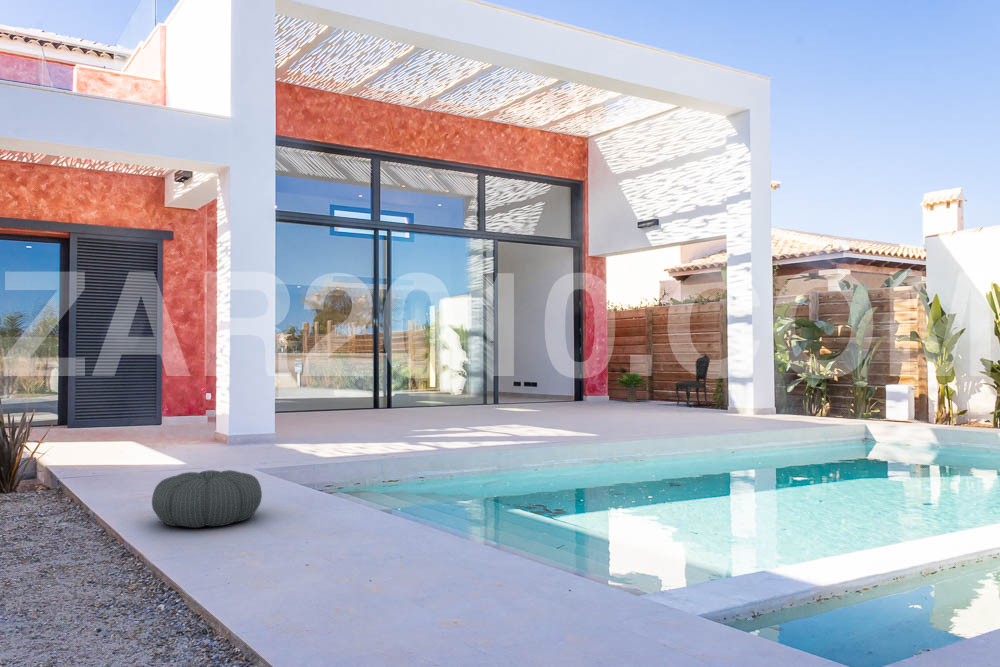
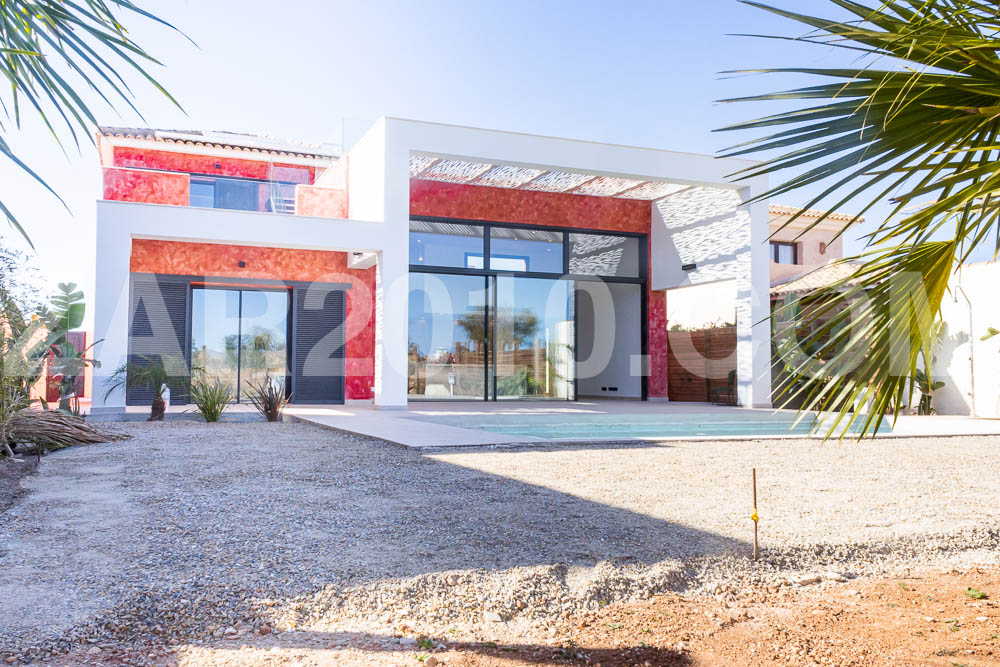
potted plant: present [618,373,646,402] -> none [670,379,699,402]
pouf: present [152,470,262,528] -> none [319,413,367,437]

